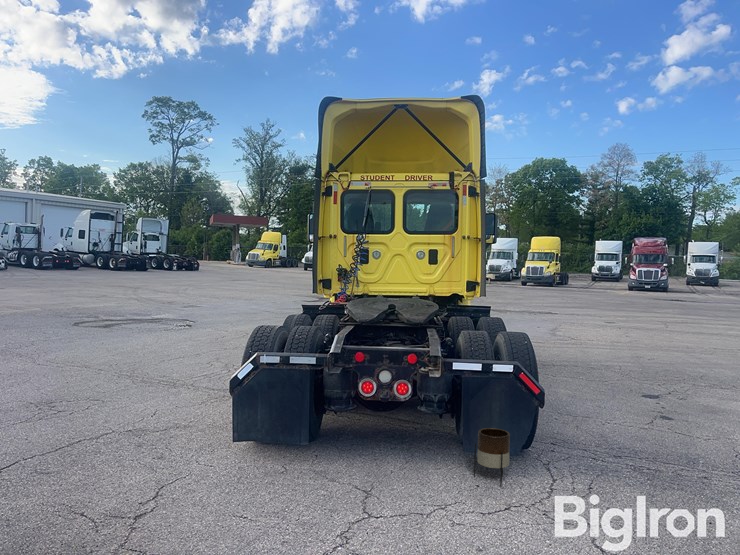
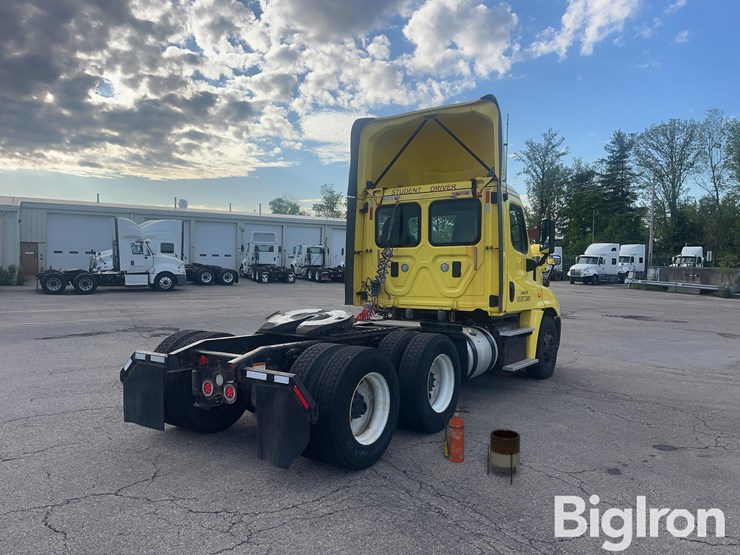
fire extinguisher: none [426,404,455,465] -> present [445,406,470,462]

